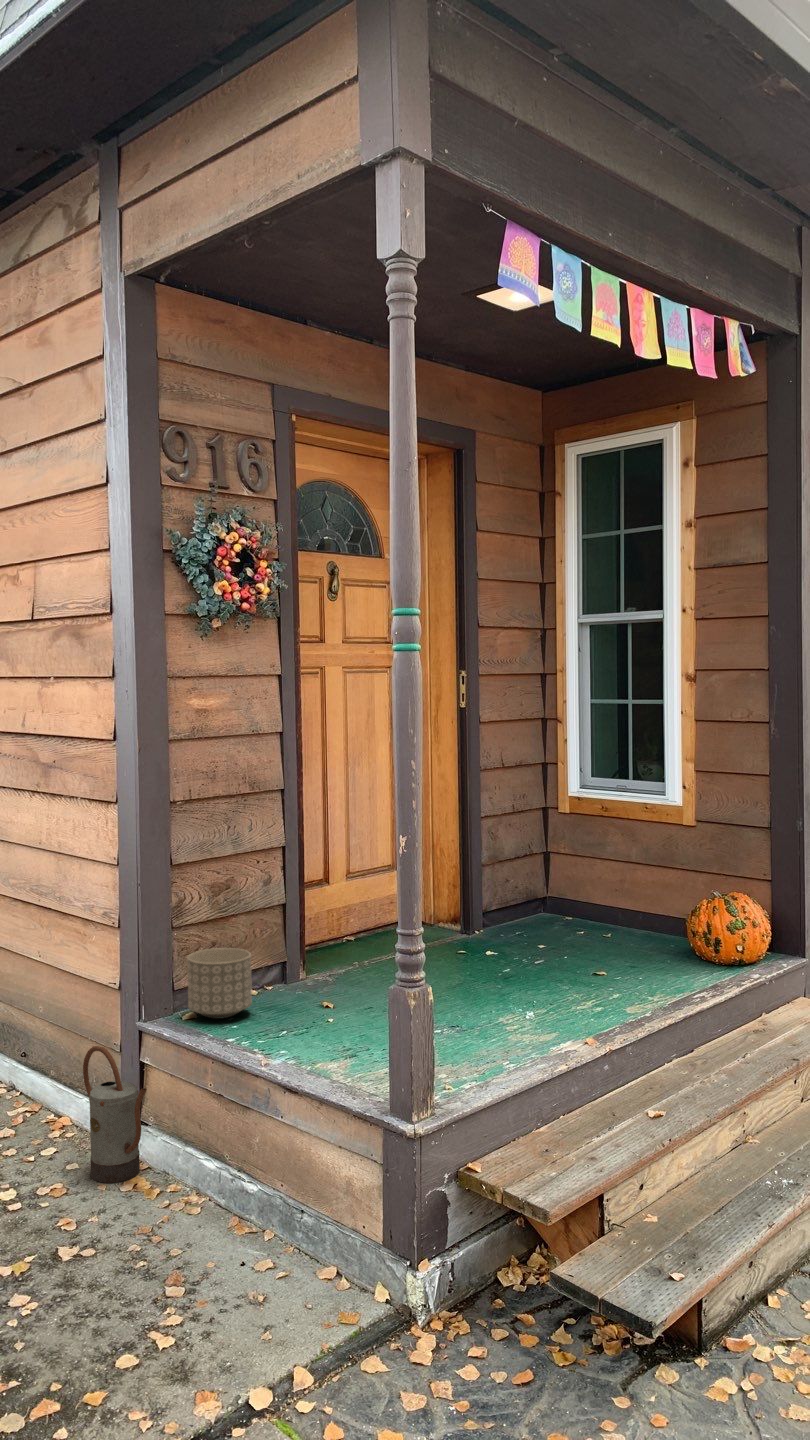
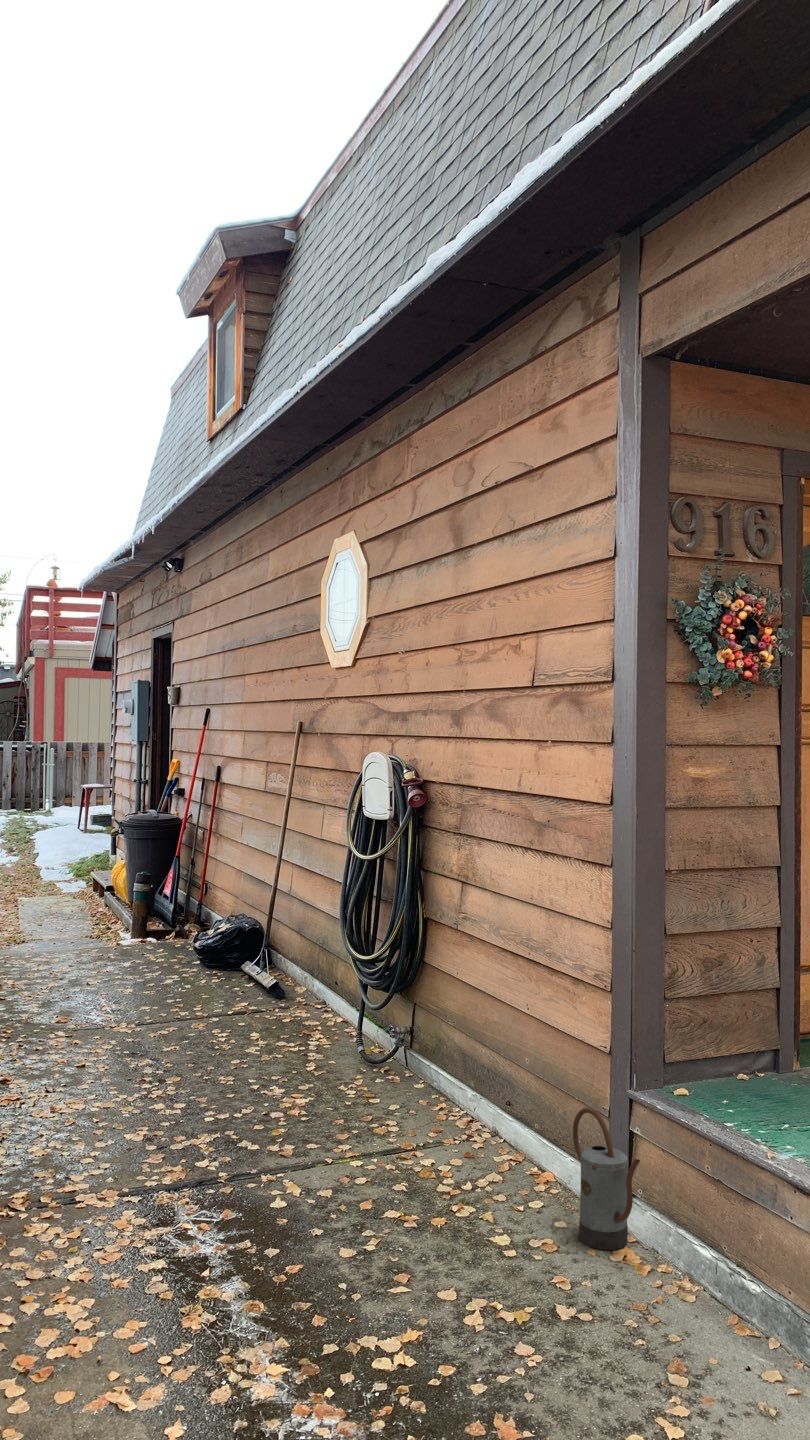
planter: present [187,948,252,1019] -> none [679,1025,747,1099]

